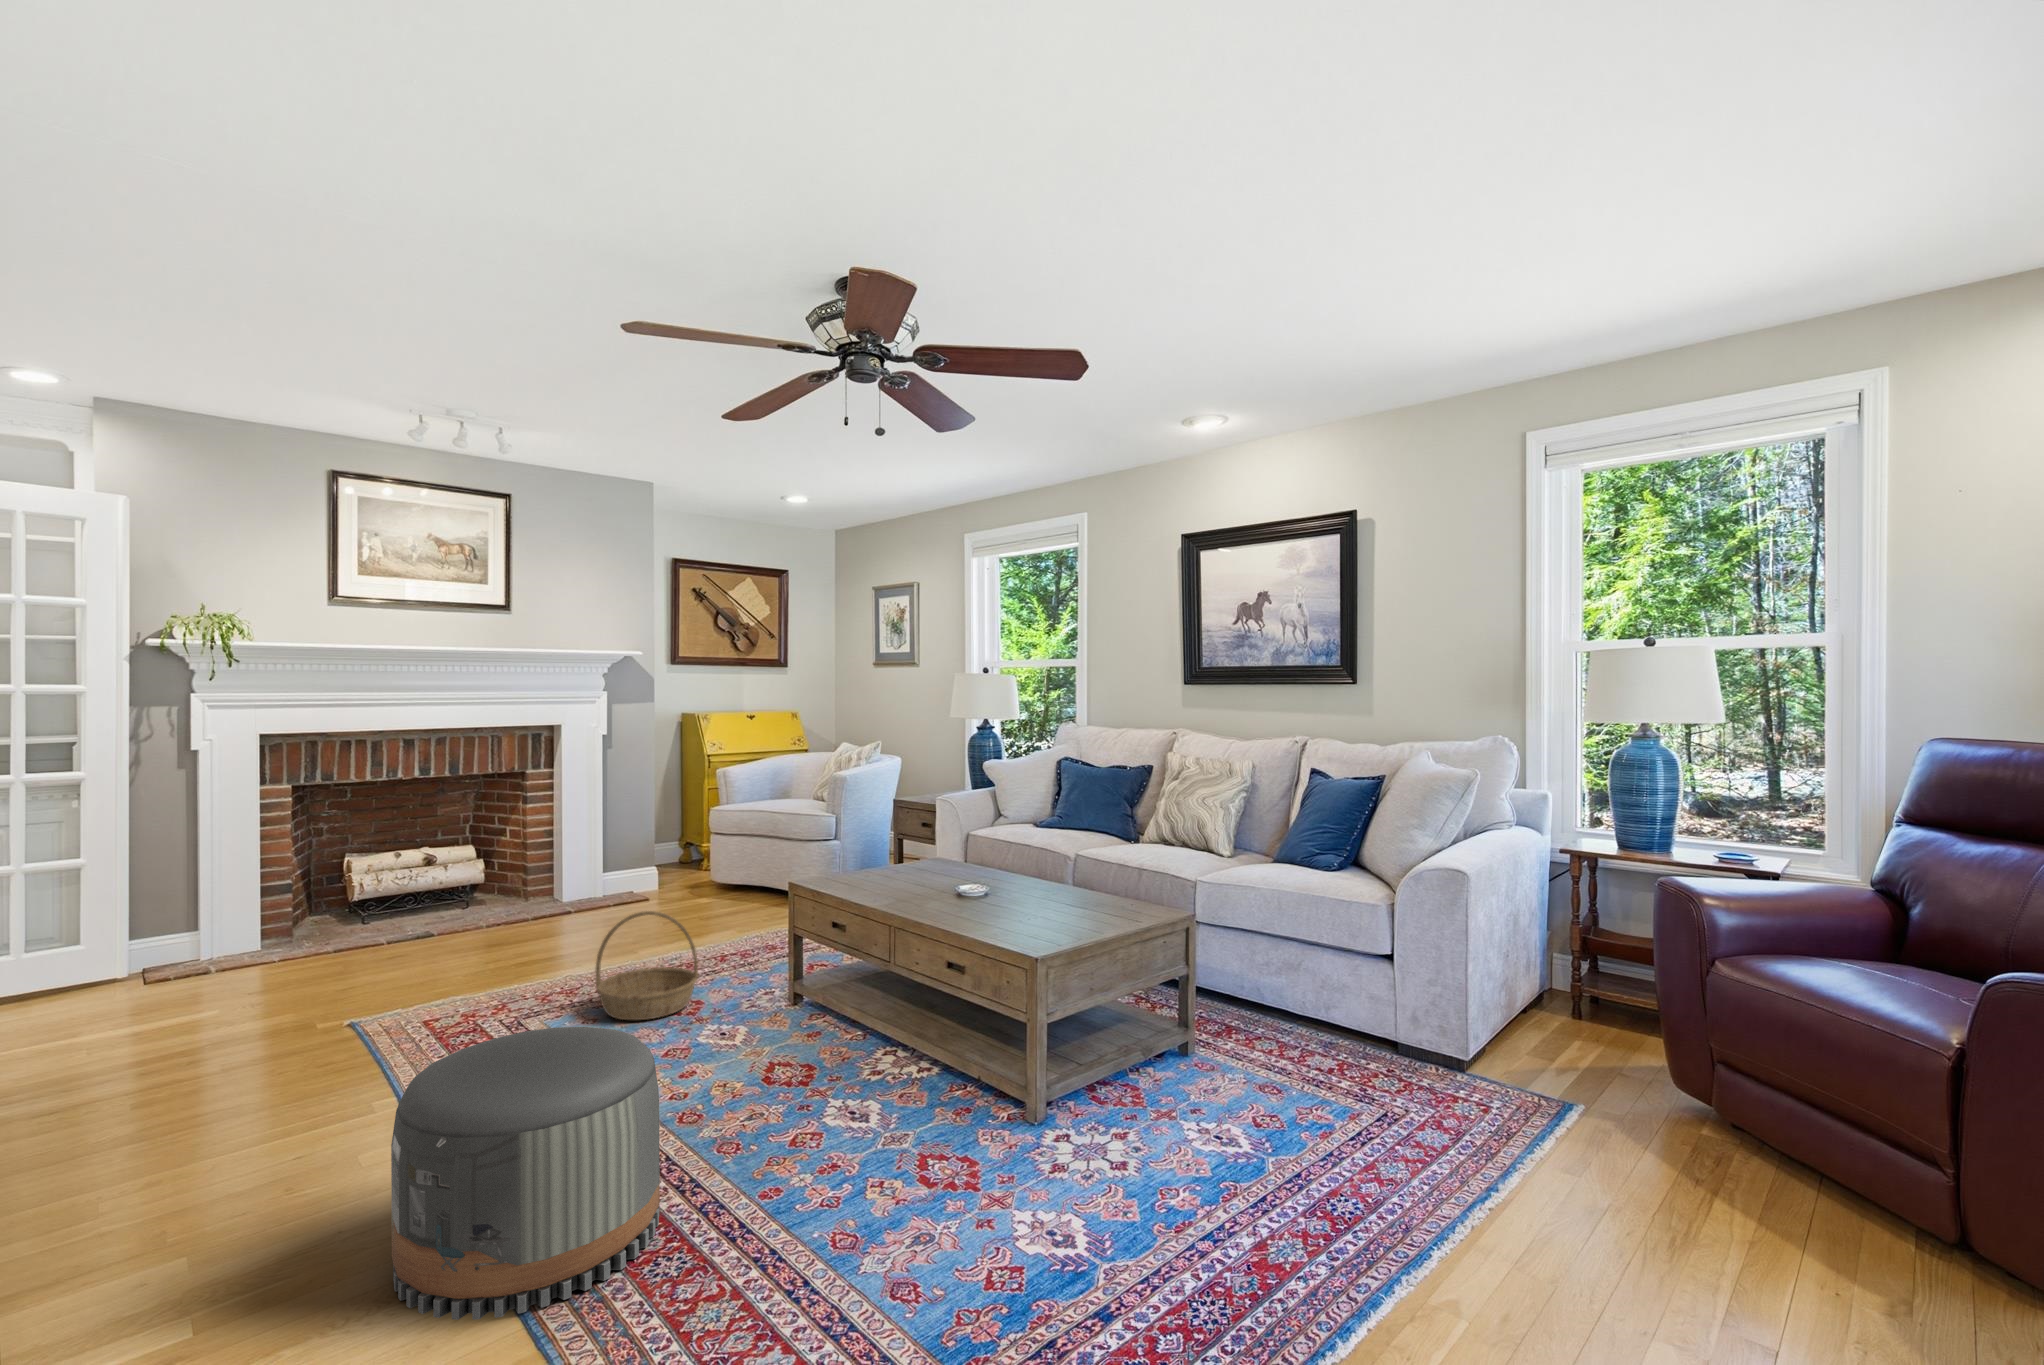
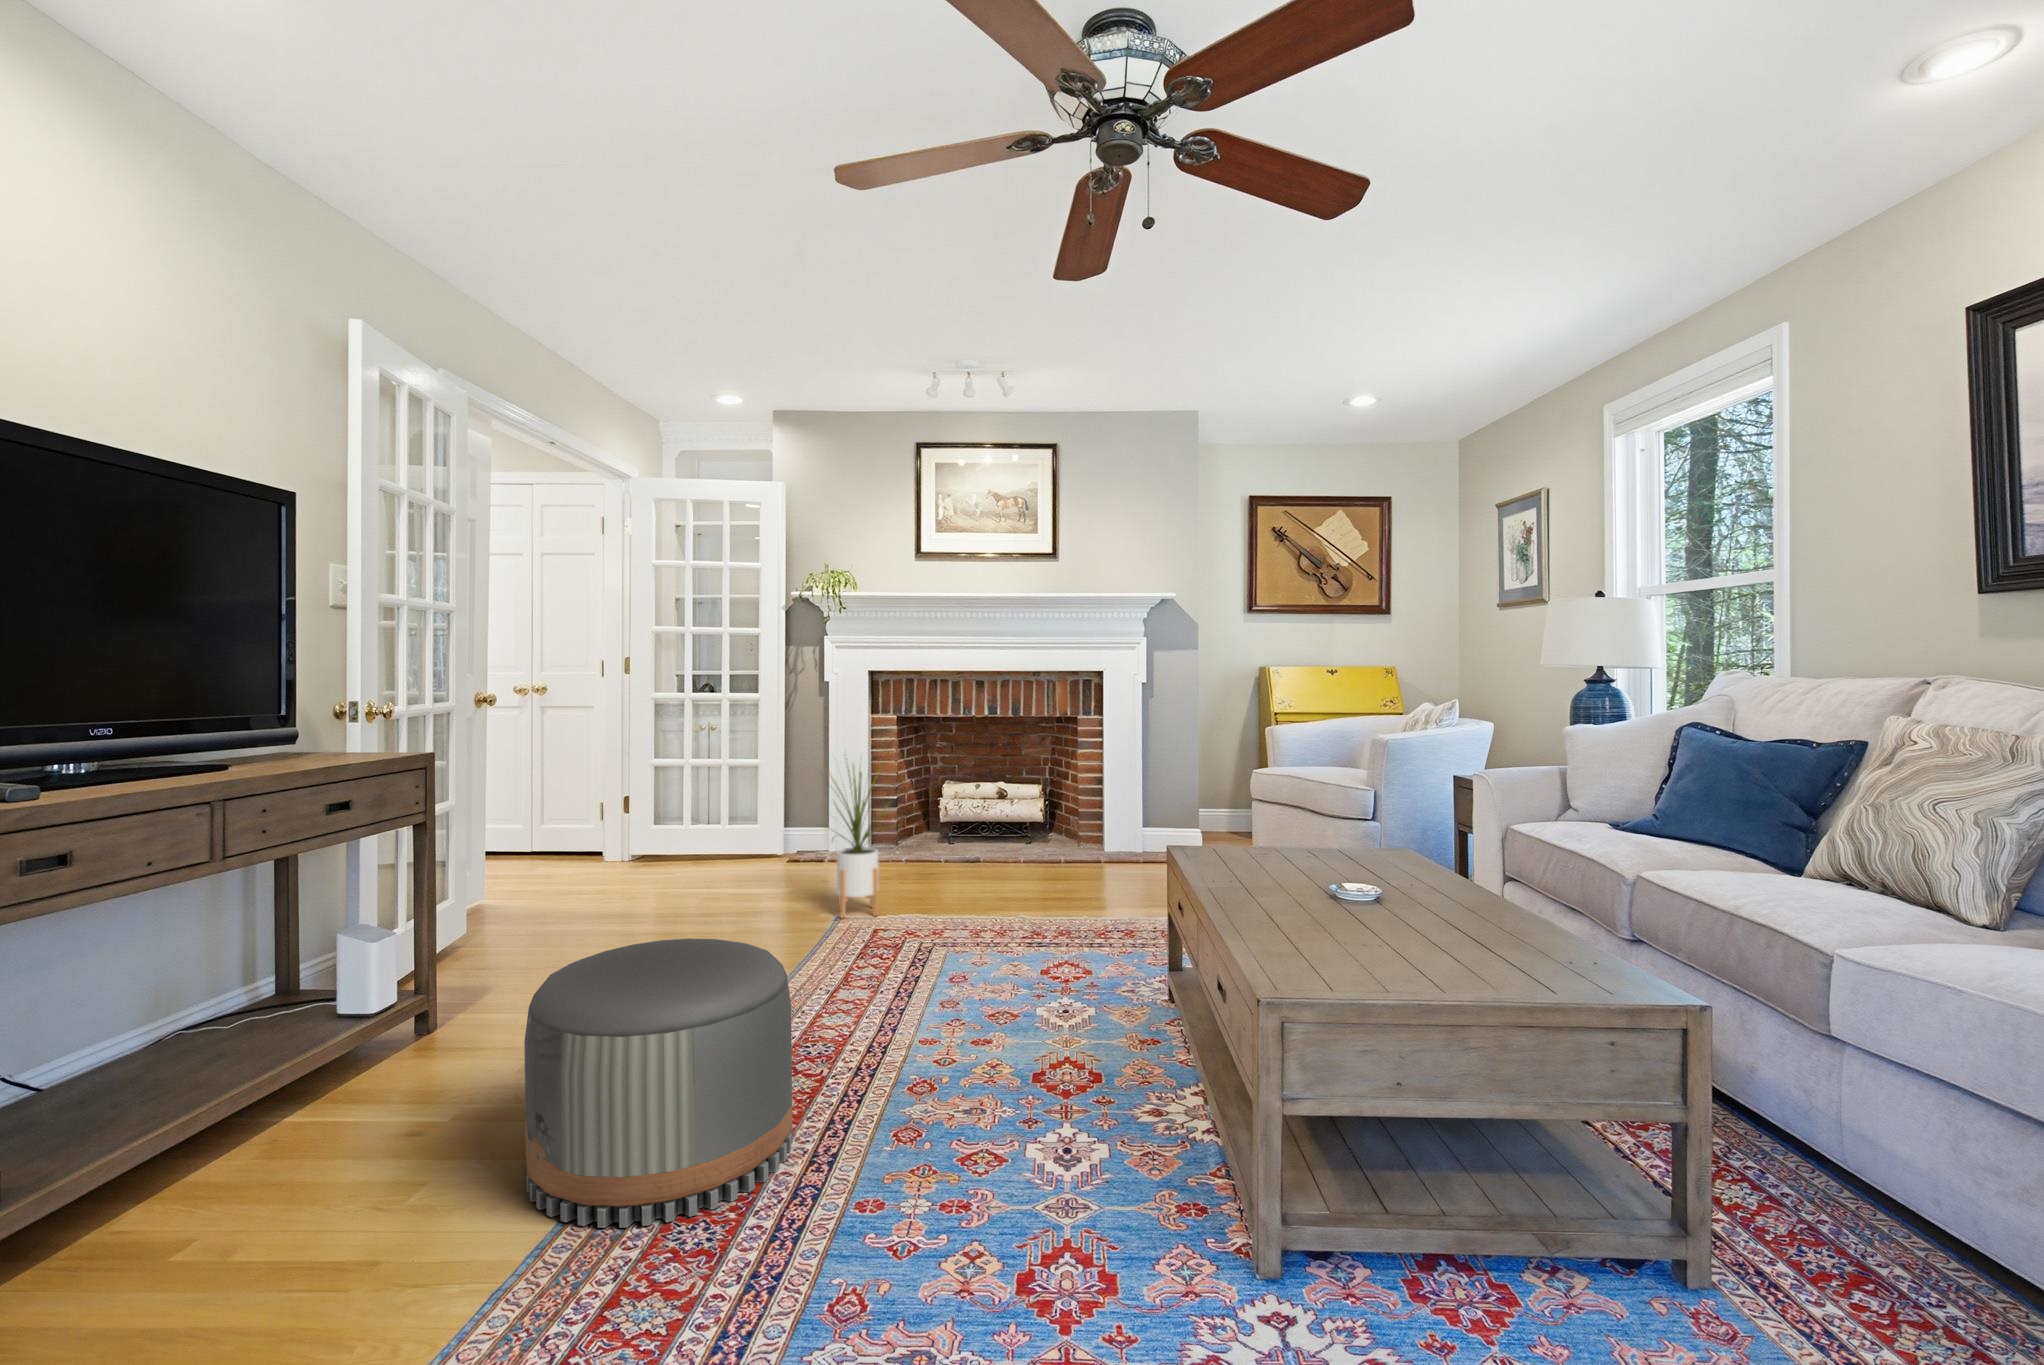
house plant: none [311,829,430,1023] -> present [820,758,889,919]
basket: present [595,911,699,1020] -> none [987,856,1090,975]

